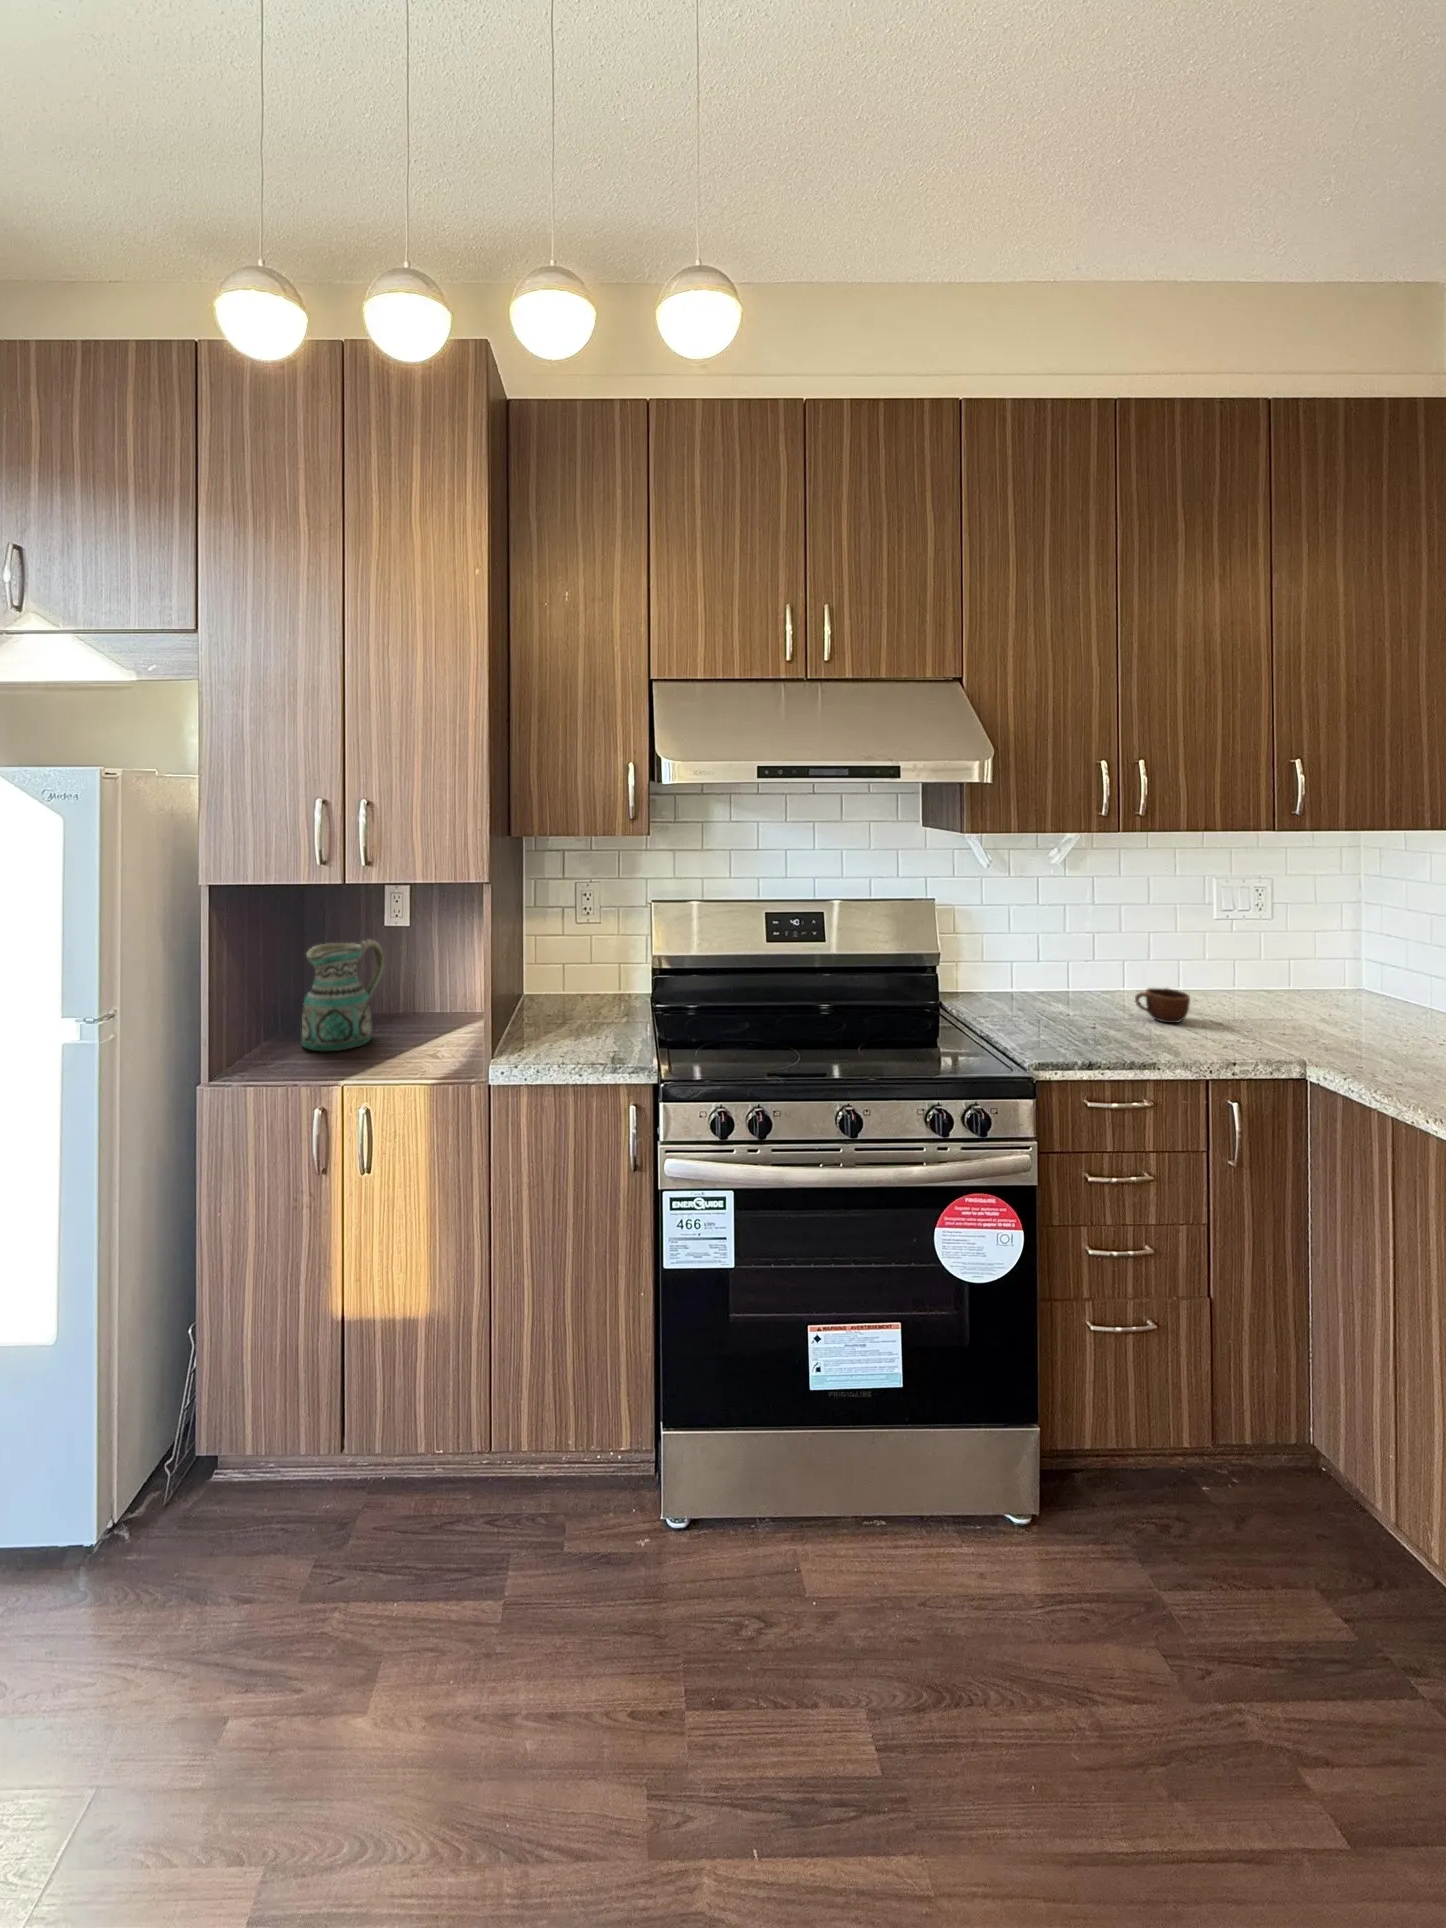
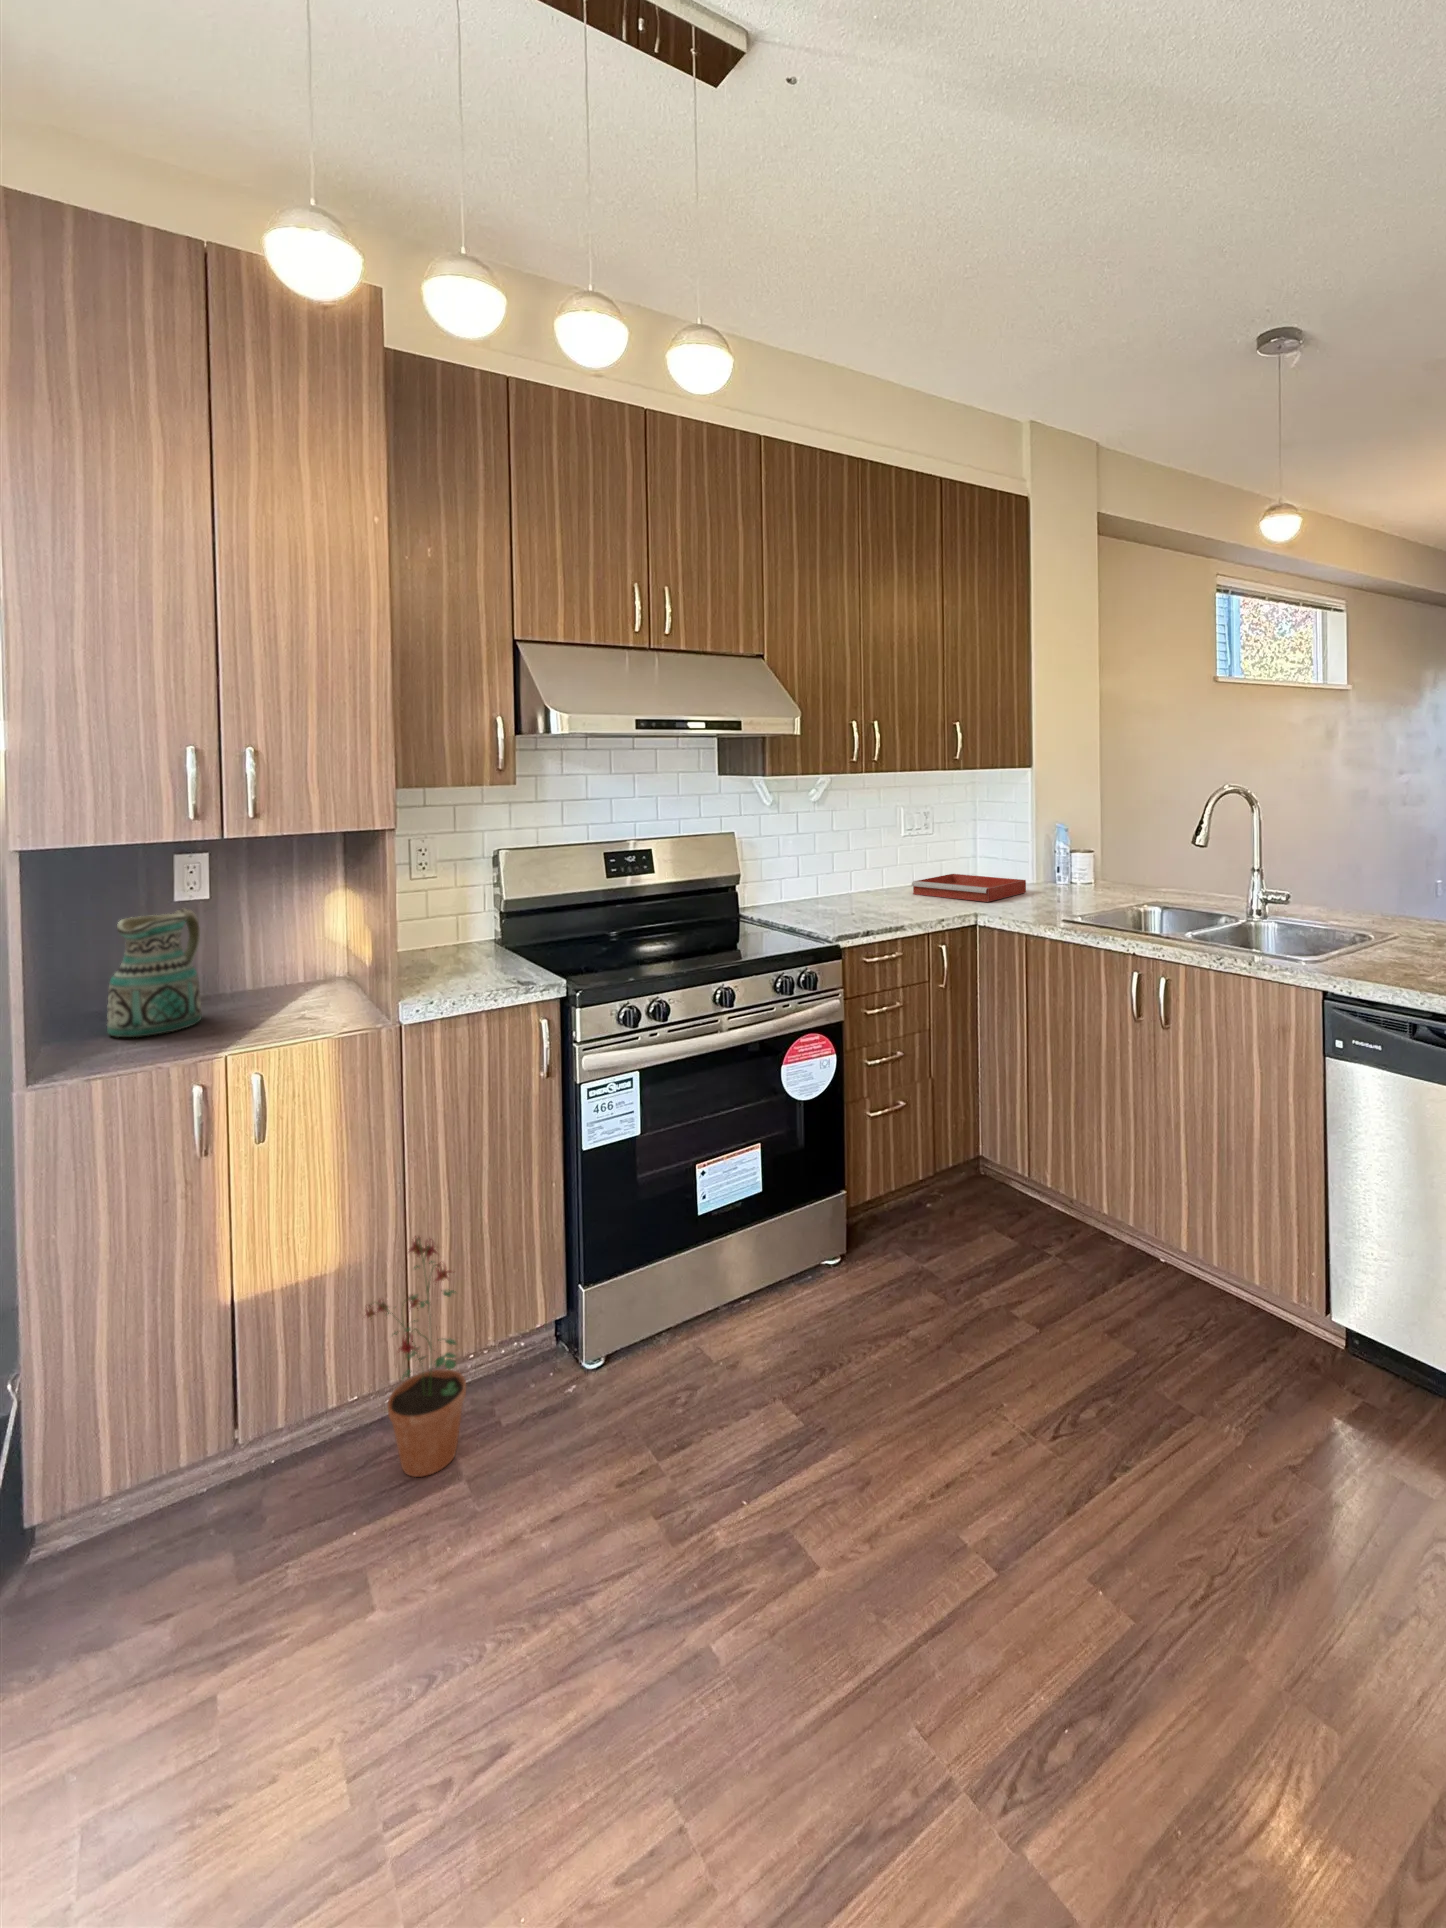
tray: none [1223,980,1440,1039] -> present [912,874,1026,902]
mug: present [1135,988,1190,1023] -> none [870,884,902,907]
potted plant: none [435,1309,517,1577] -> present [366,1236,466,1477]

